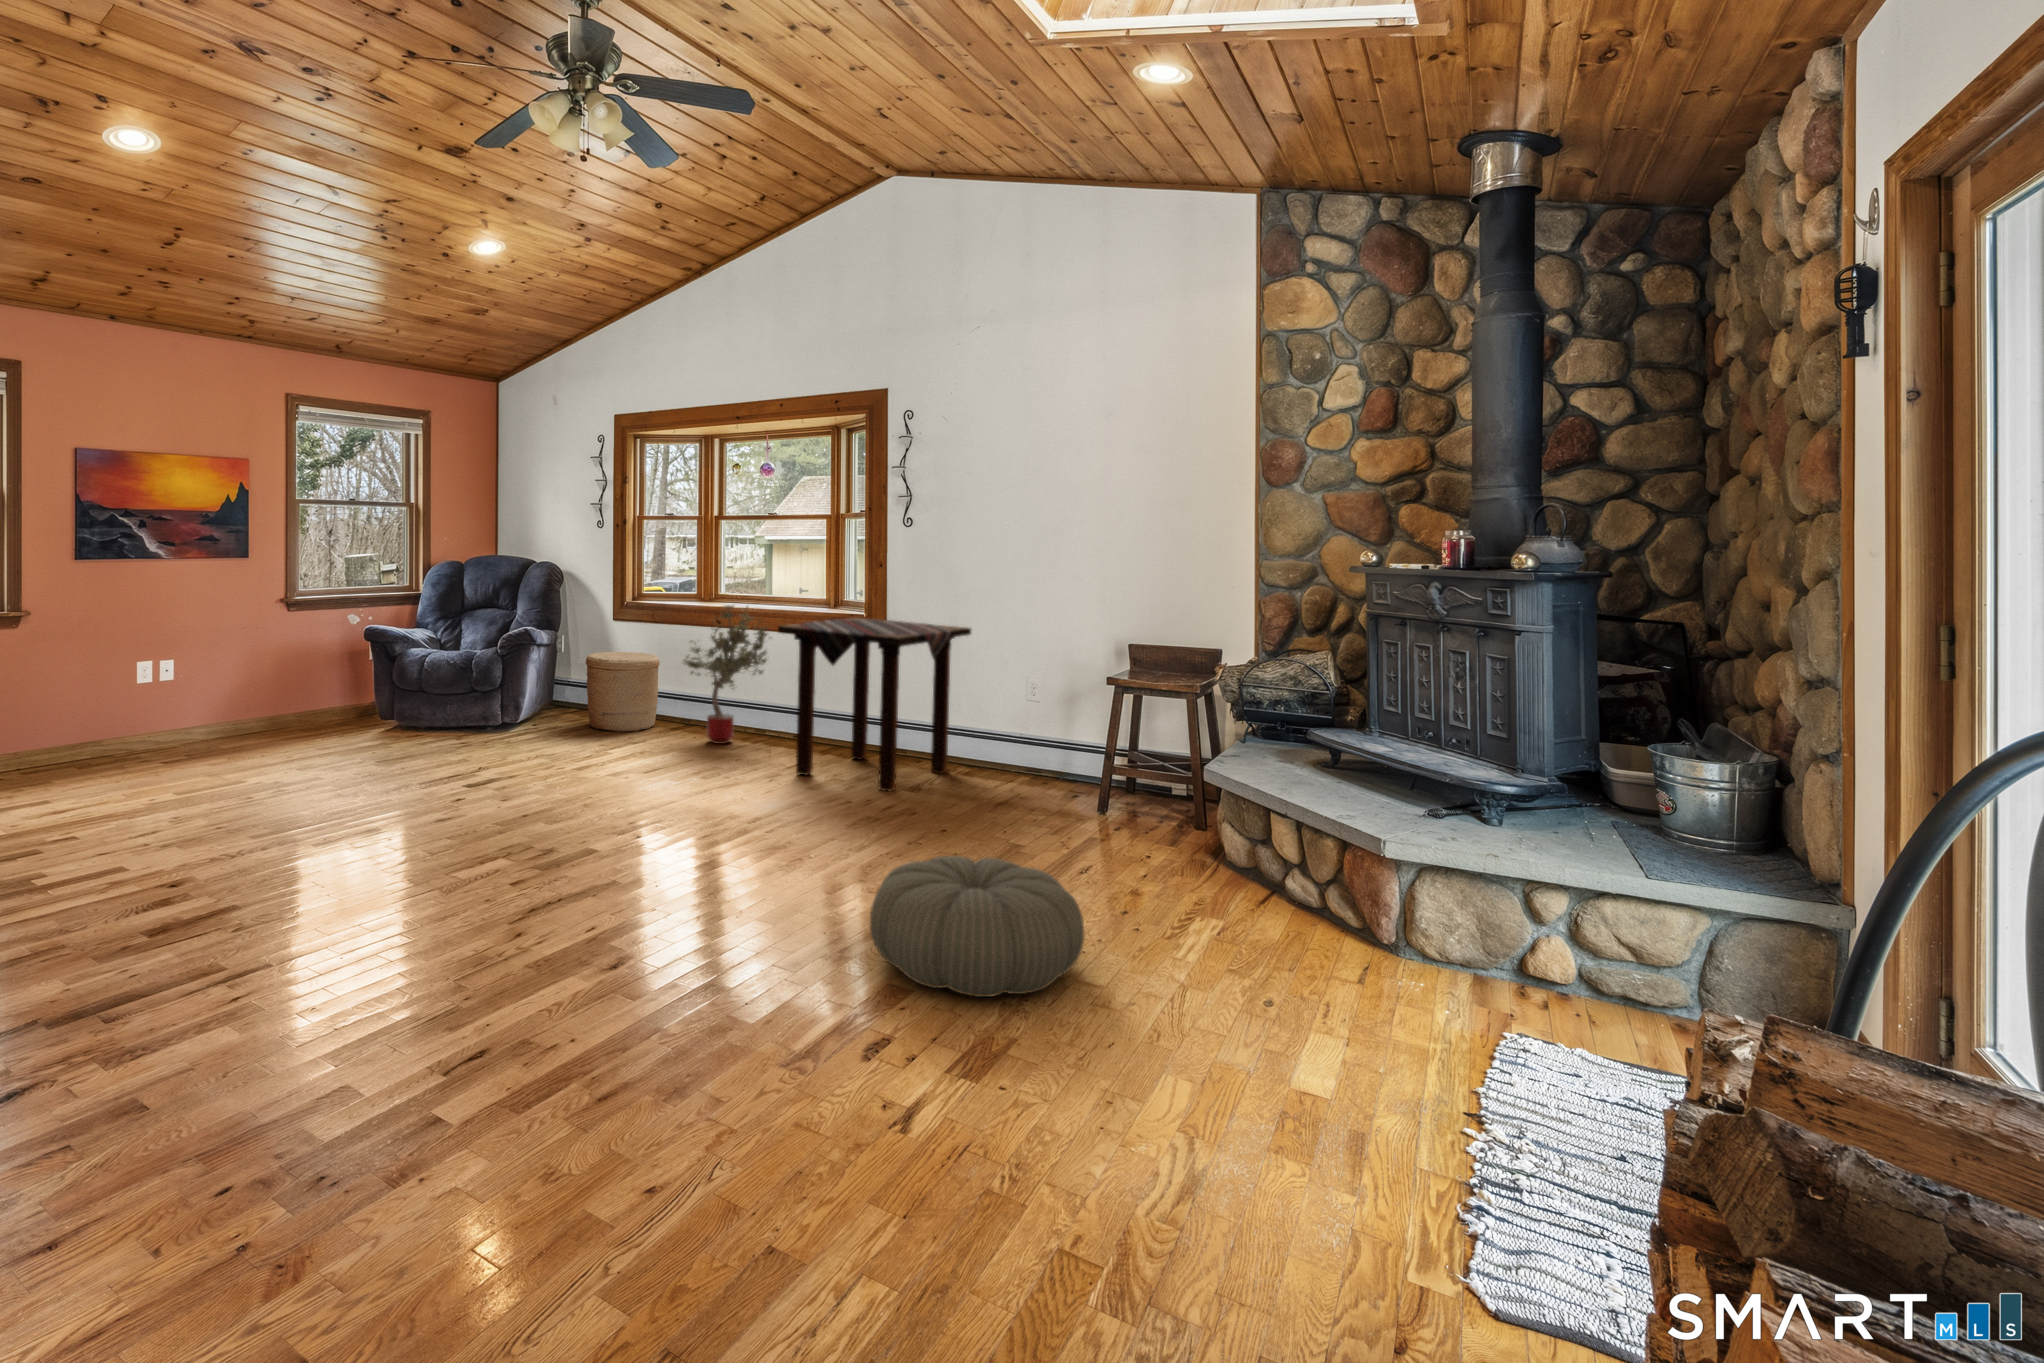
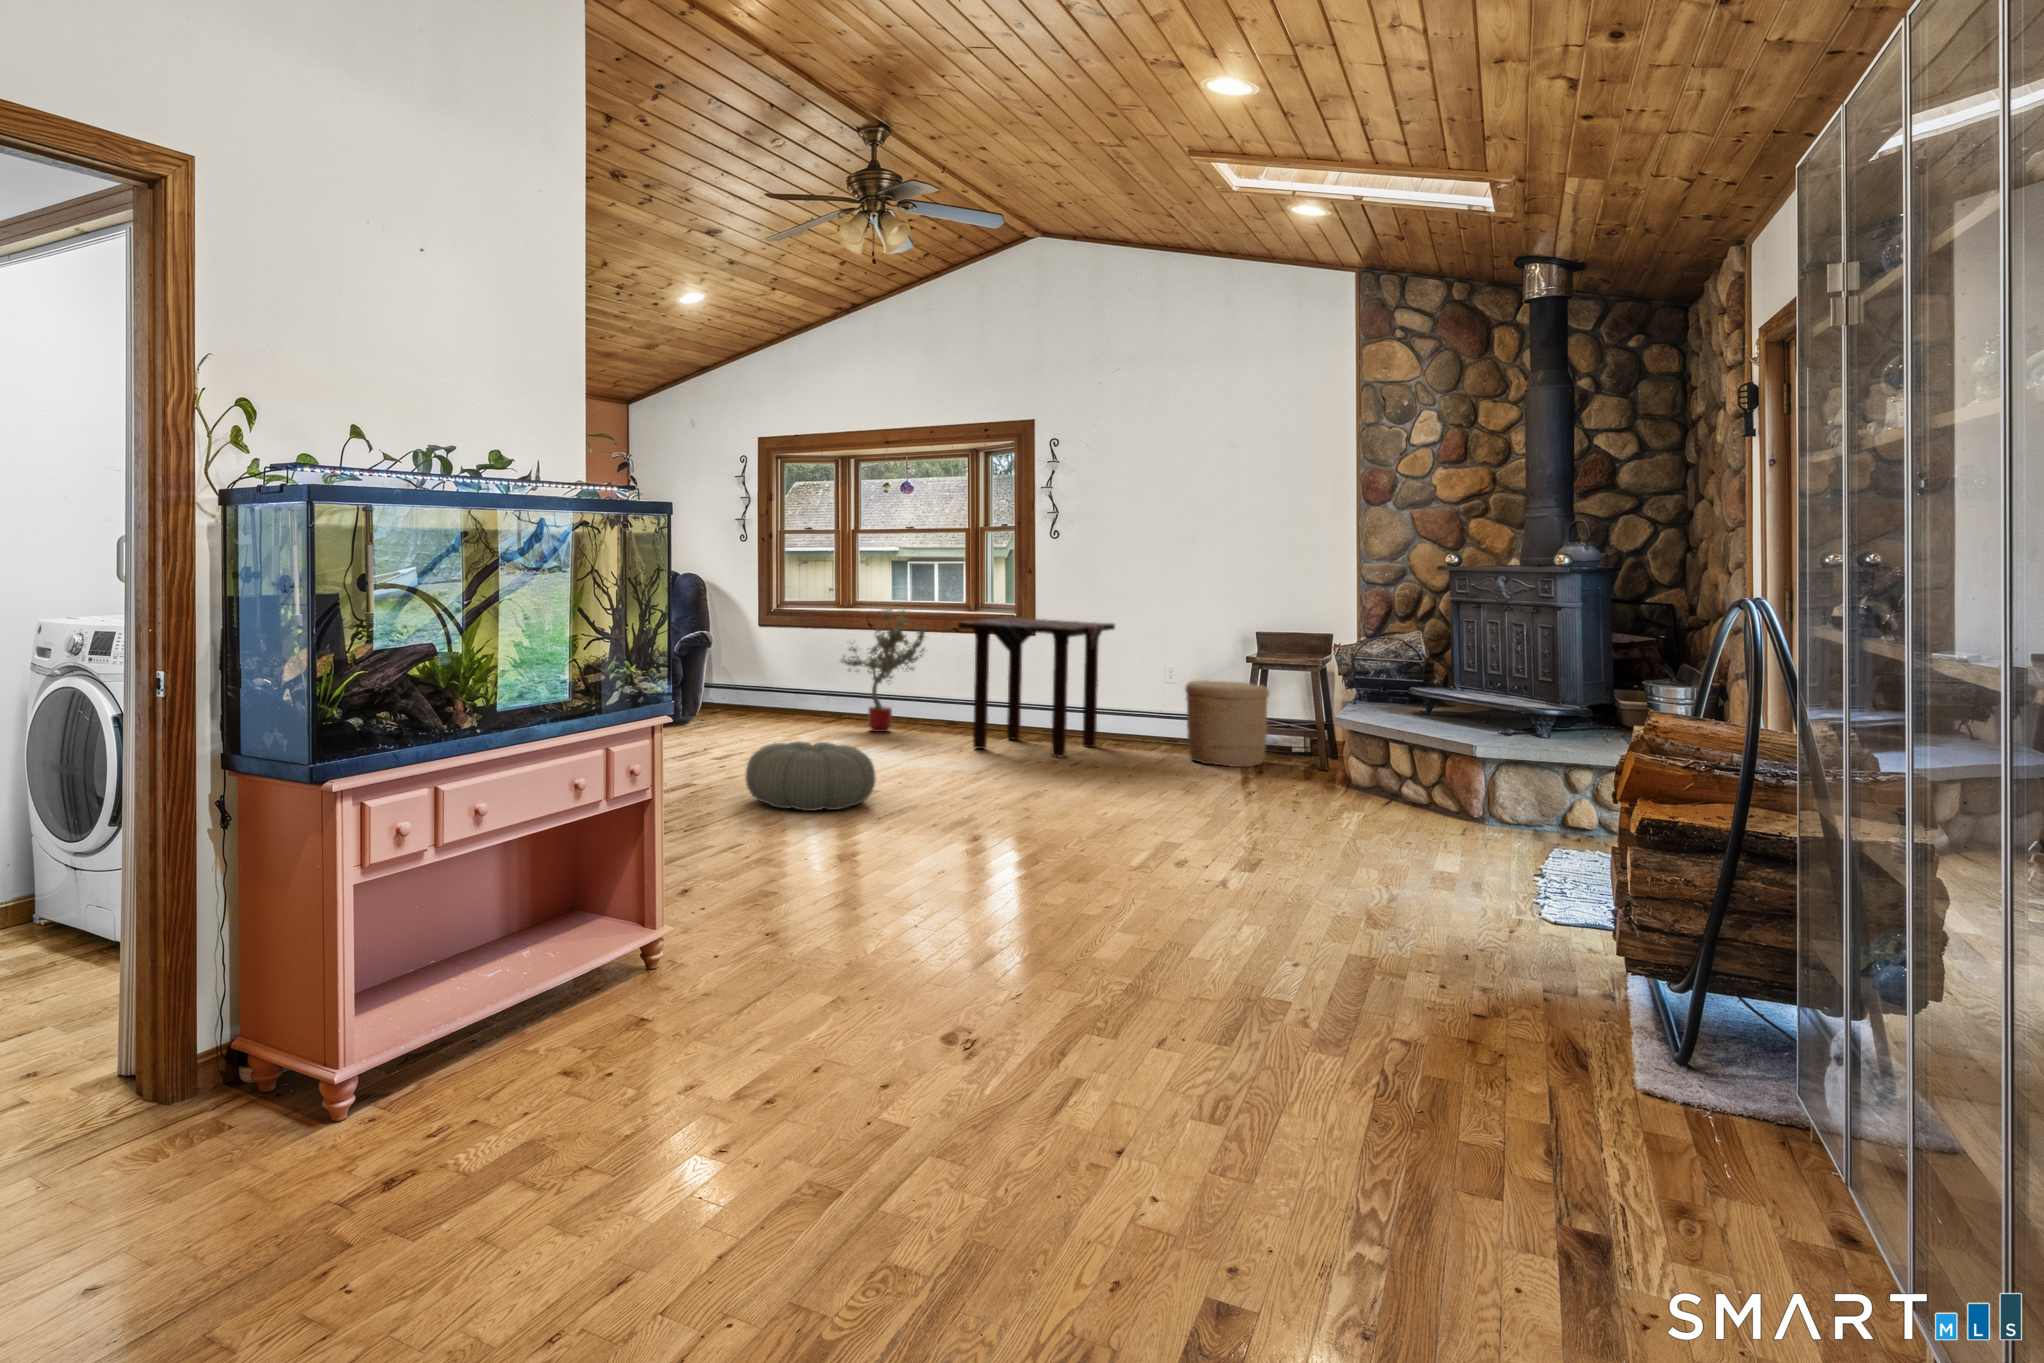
woven basket: present [586,652,660,731] -> present [1185,681,1269,767]
pouf: present [870,856,1084,997] -> present [746,741,876,811]

